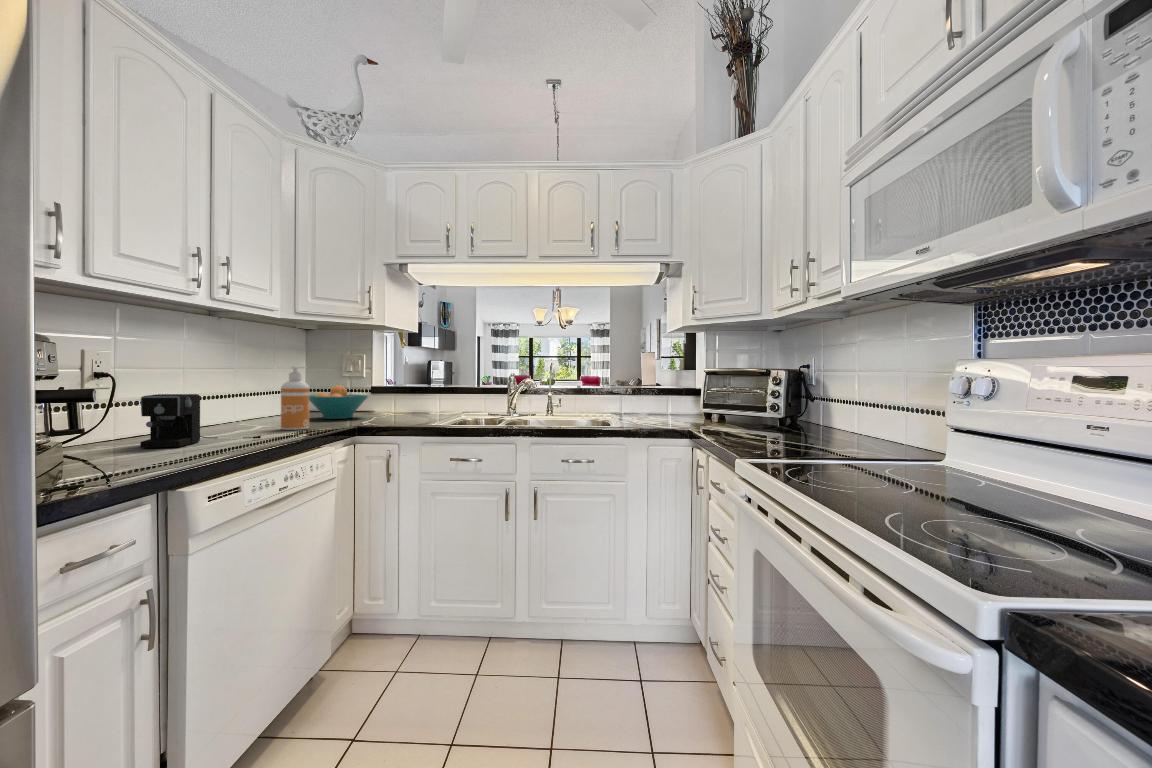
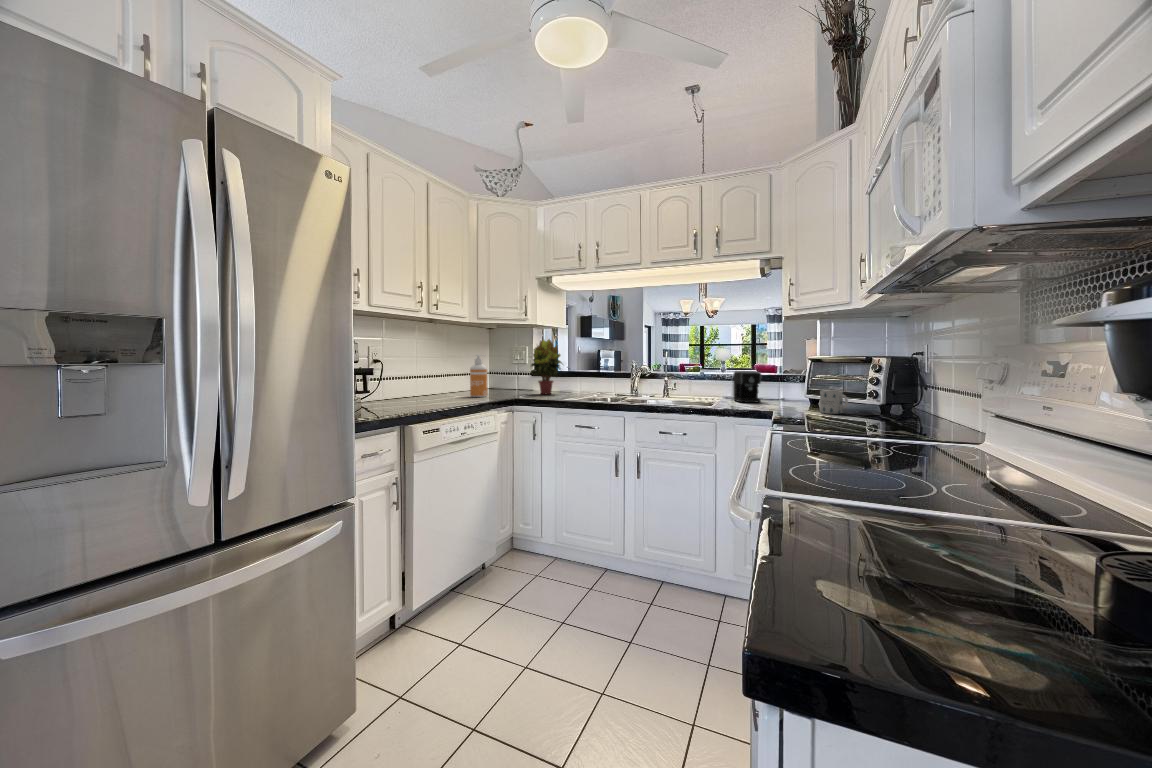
potted plant: none [372,346,425,423] -> present [530,339,563,394]
fruit bowl: present [309,385,368,419] -> none [489,367,530,391]
coffee maker: present [140,394,261,448] -> present [733,371,784,402]
mug: none [779,416,815,445] -> present [820,390,848,414]

